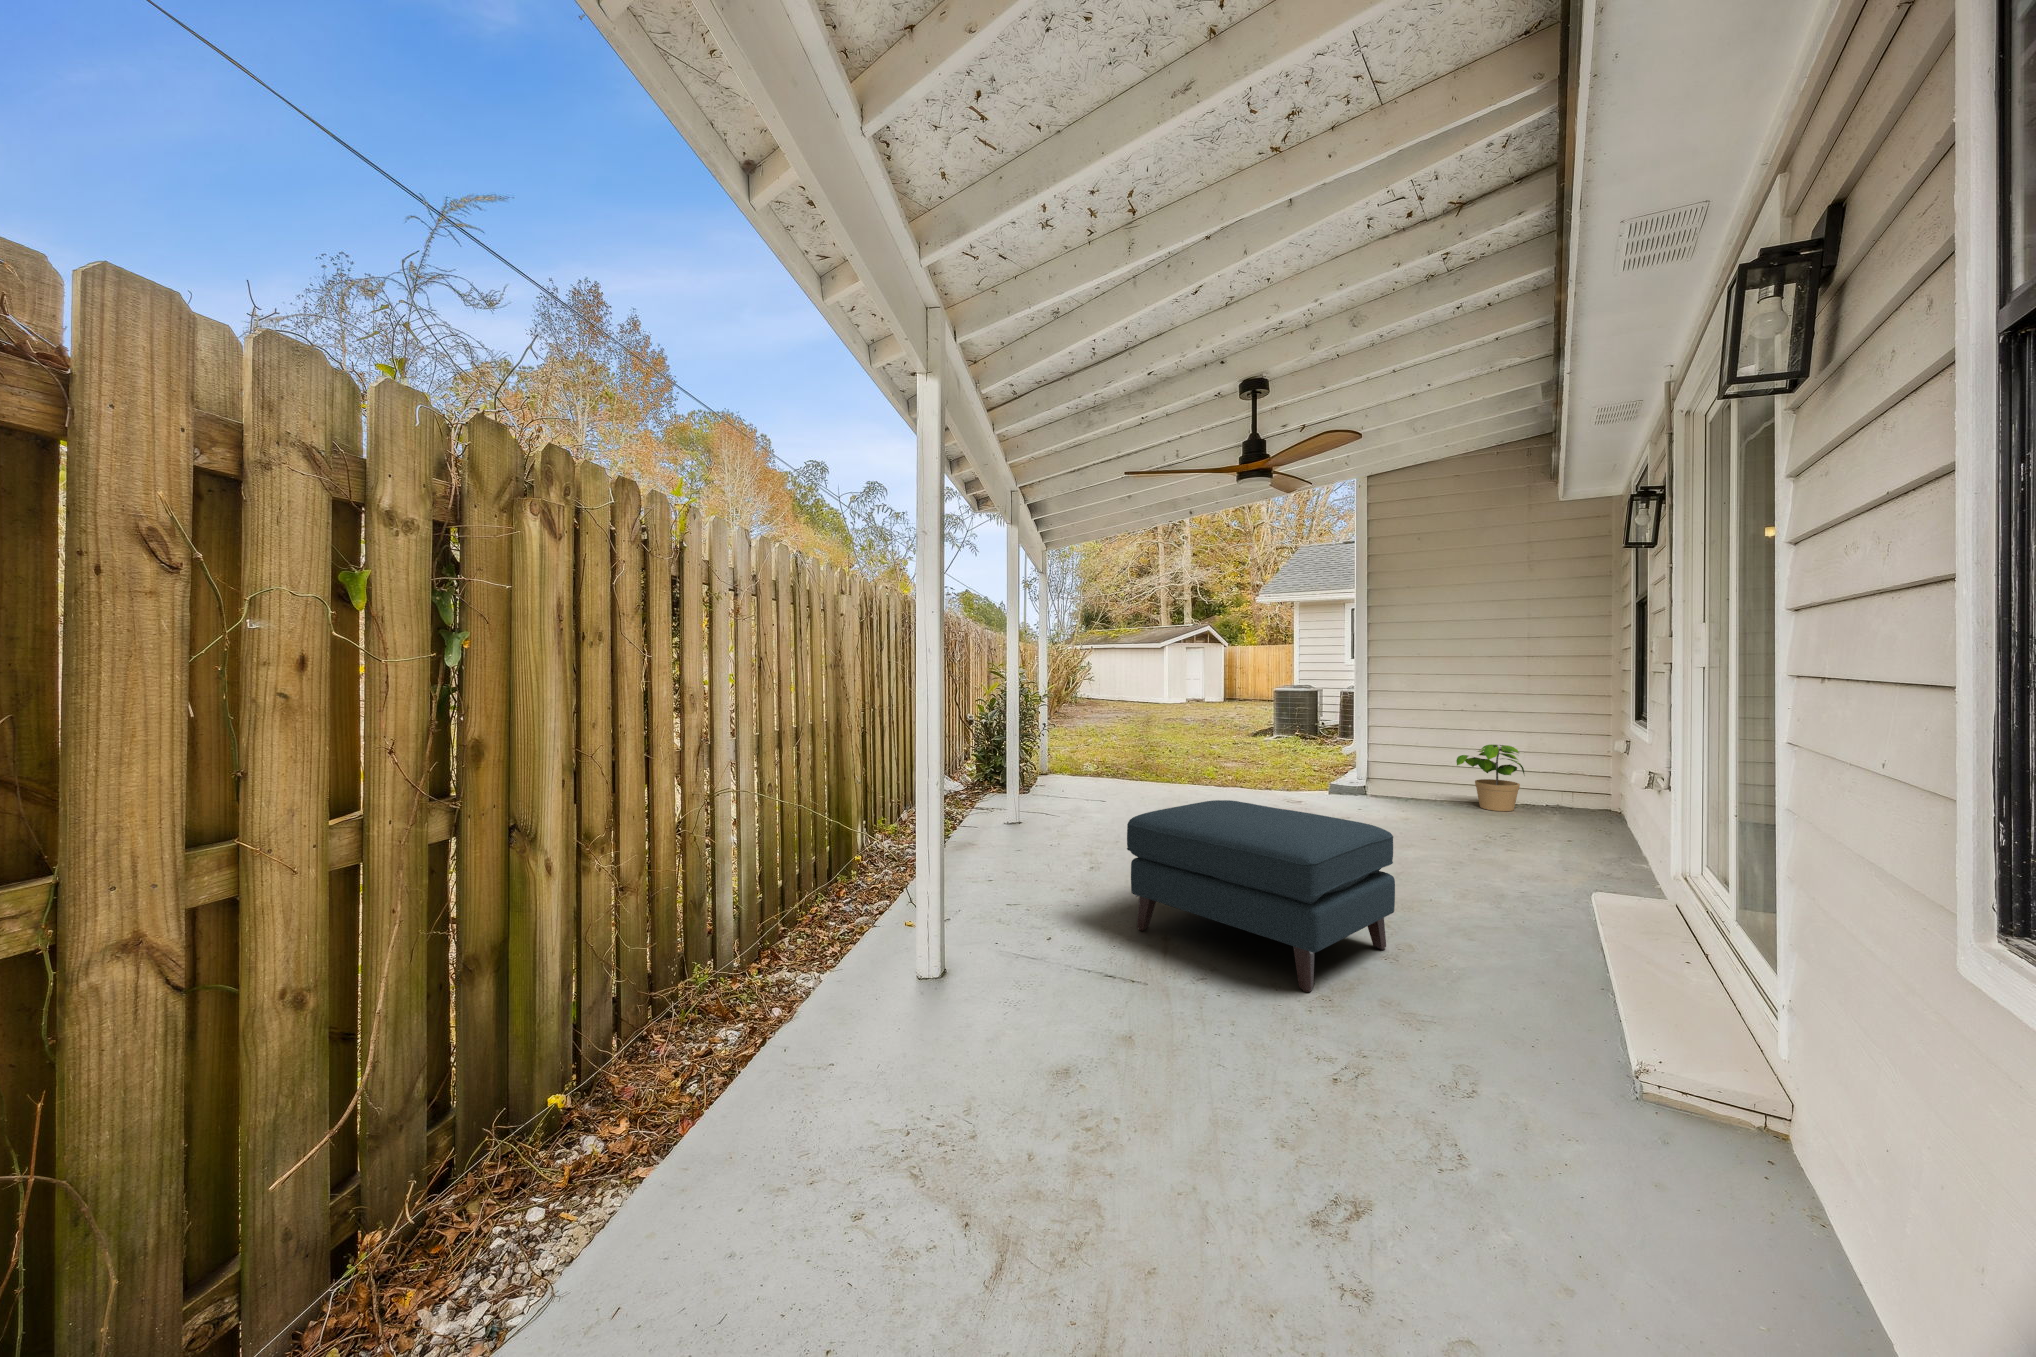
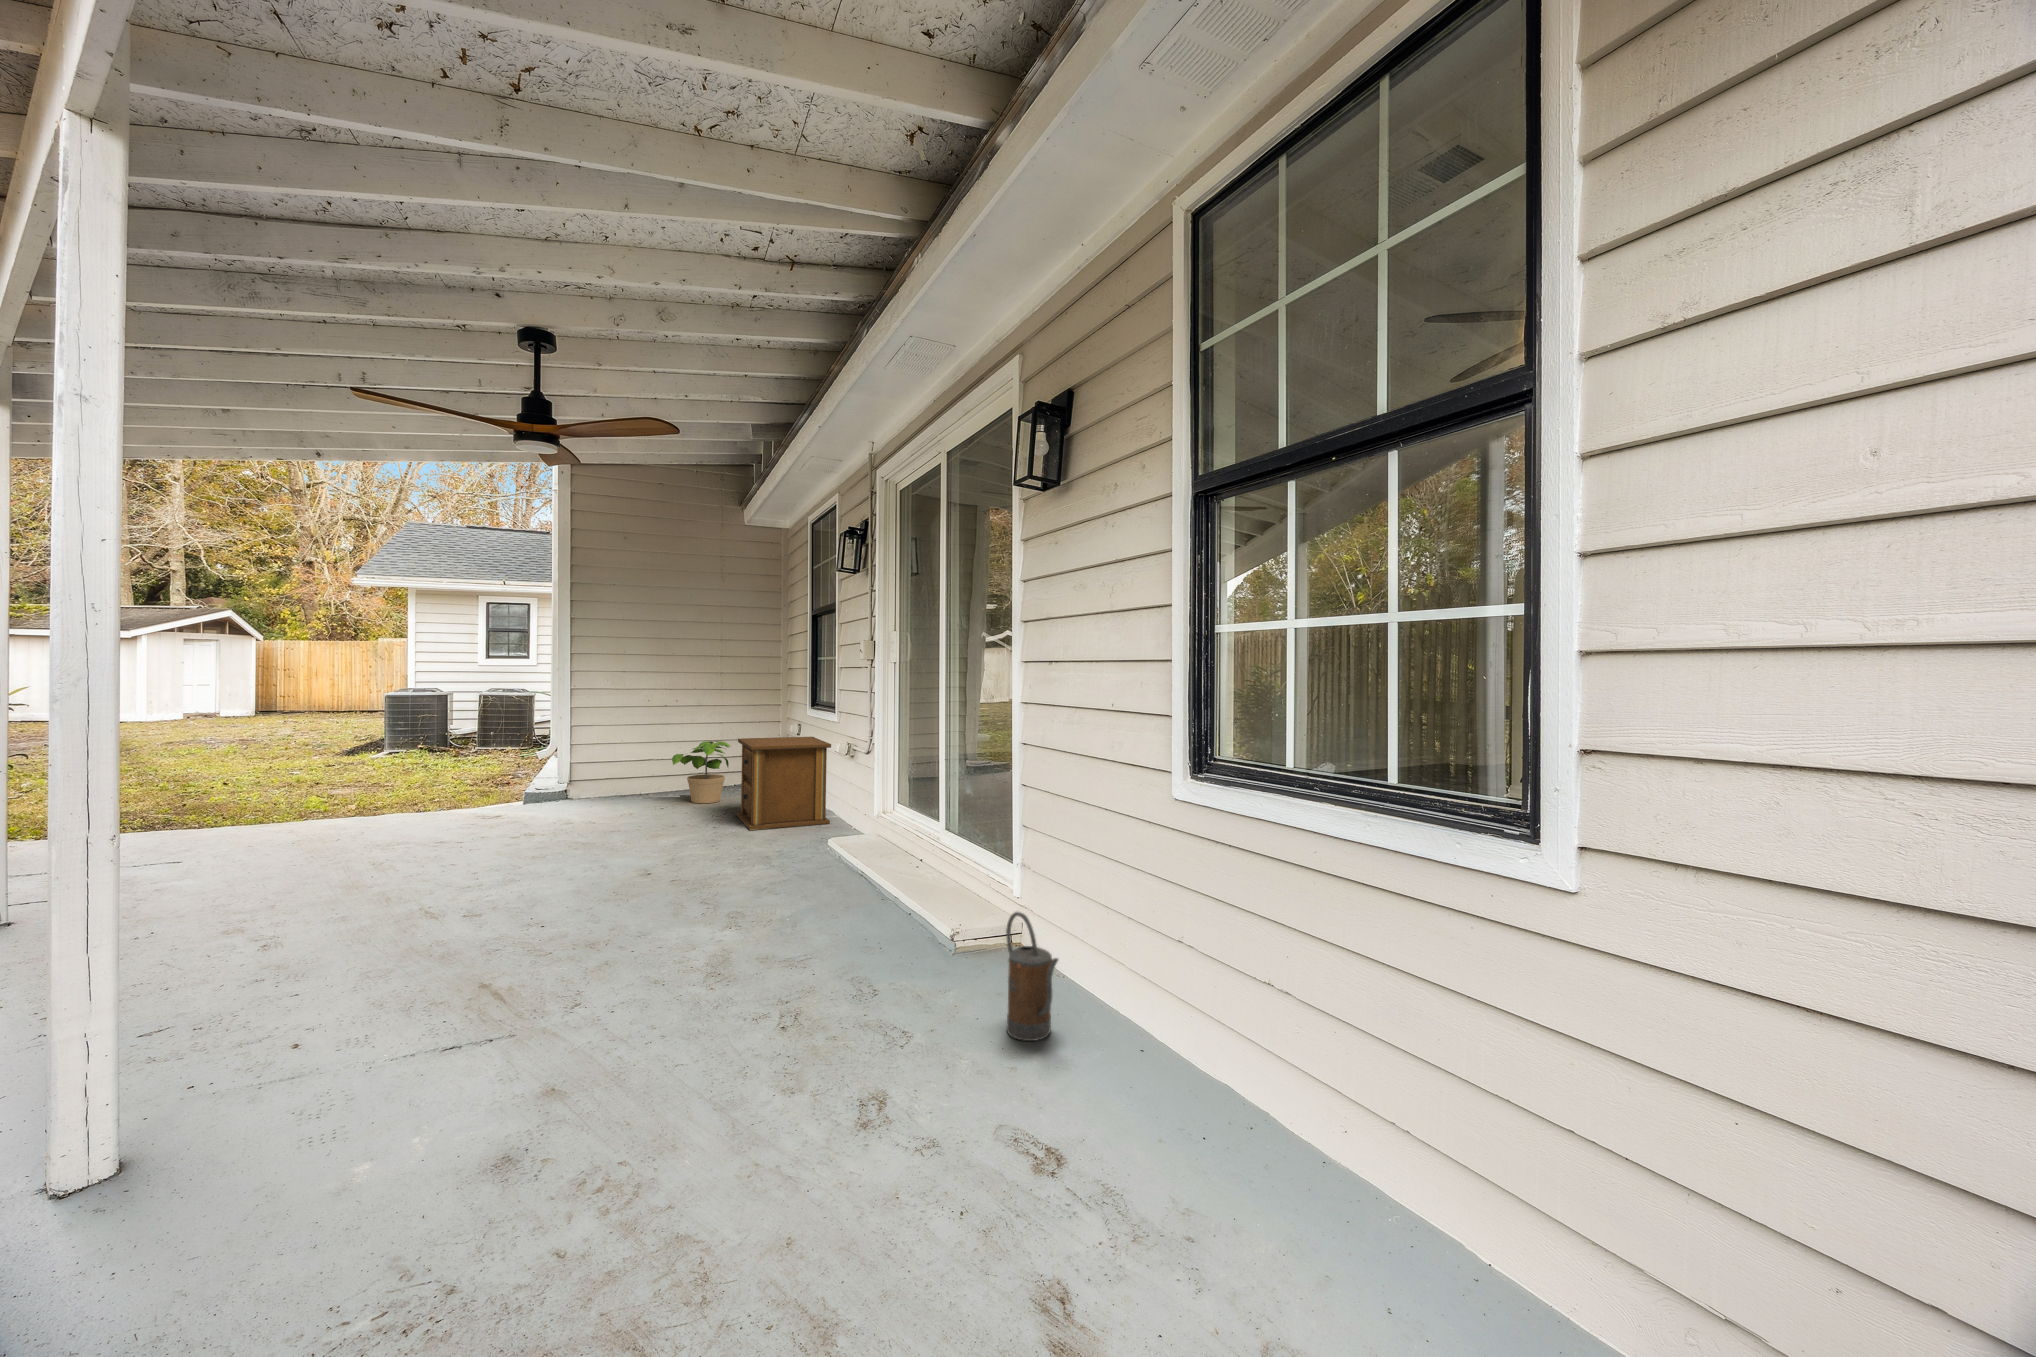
side table: none [1518,744,1637,861] -> present [737,737,831,830]
ottoman: present [1127,800,1395,992] -> none [425,825,737,1020]
watering can: none [1656,1036,1753,1256] -> present [1006,912,1058,1041]

